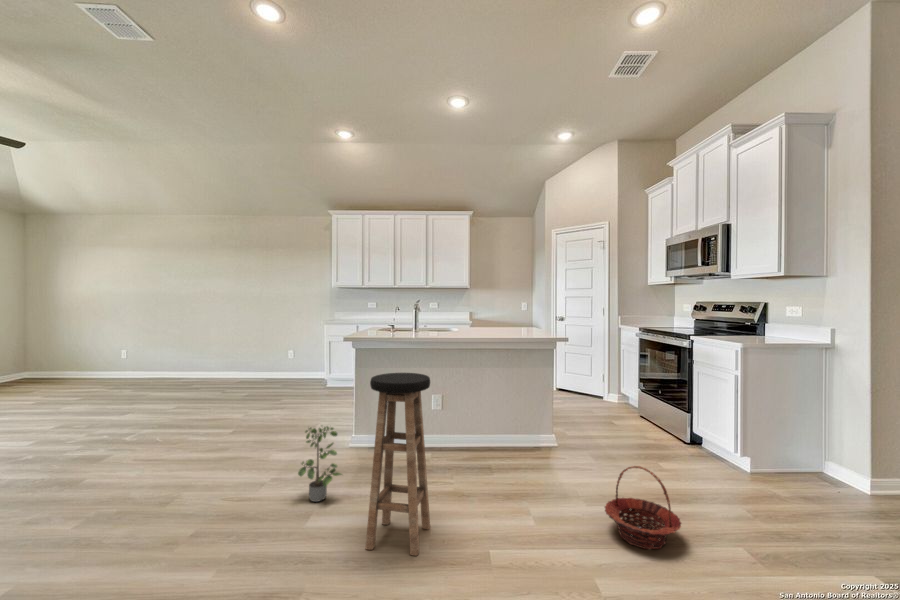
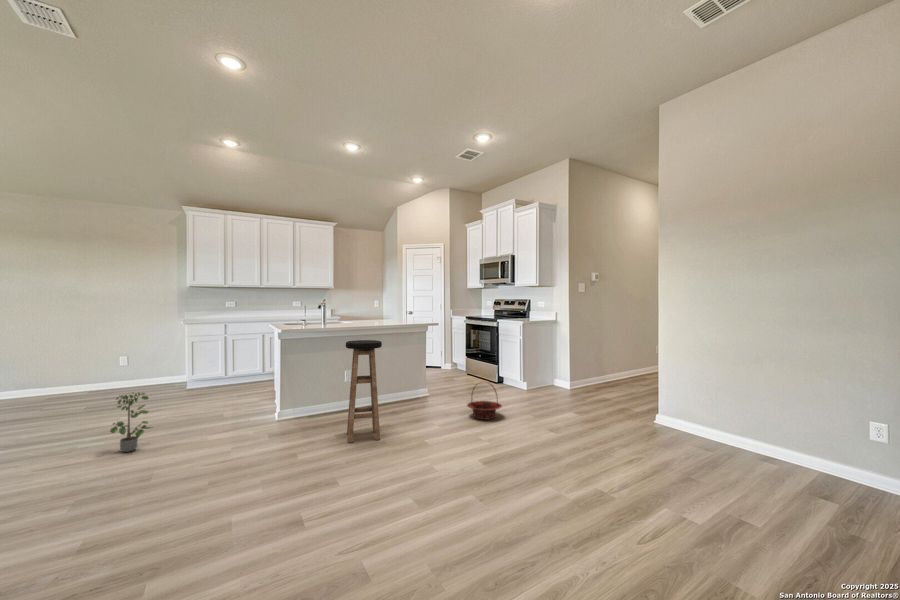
potted plant: present [298,427,342,502] -> present [110,393,152,452]

